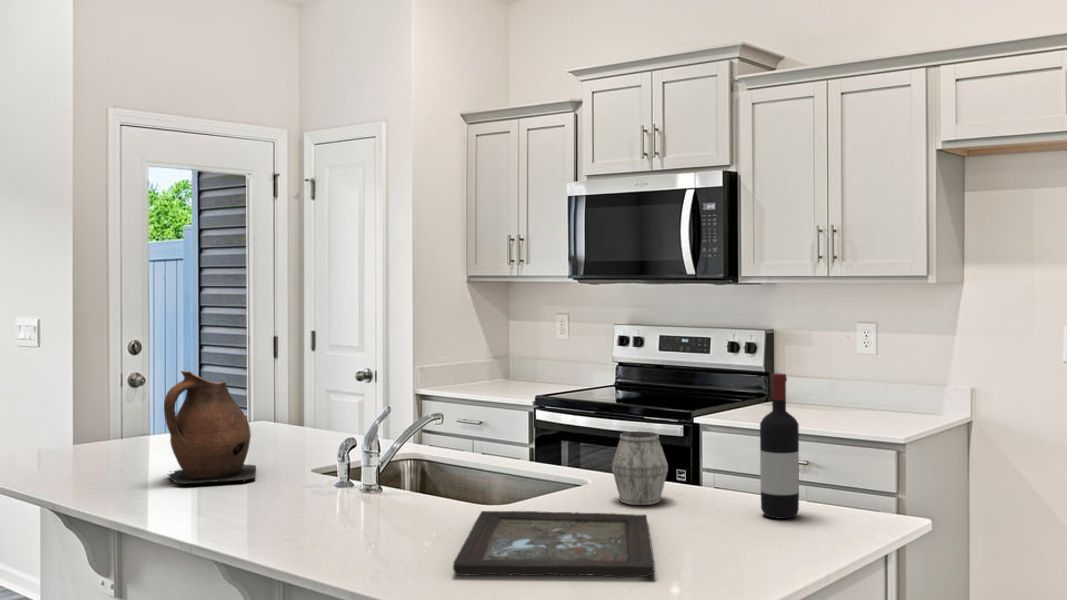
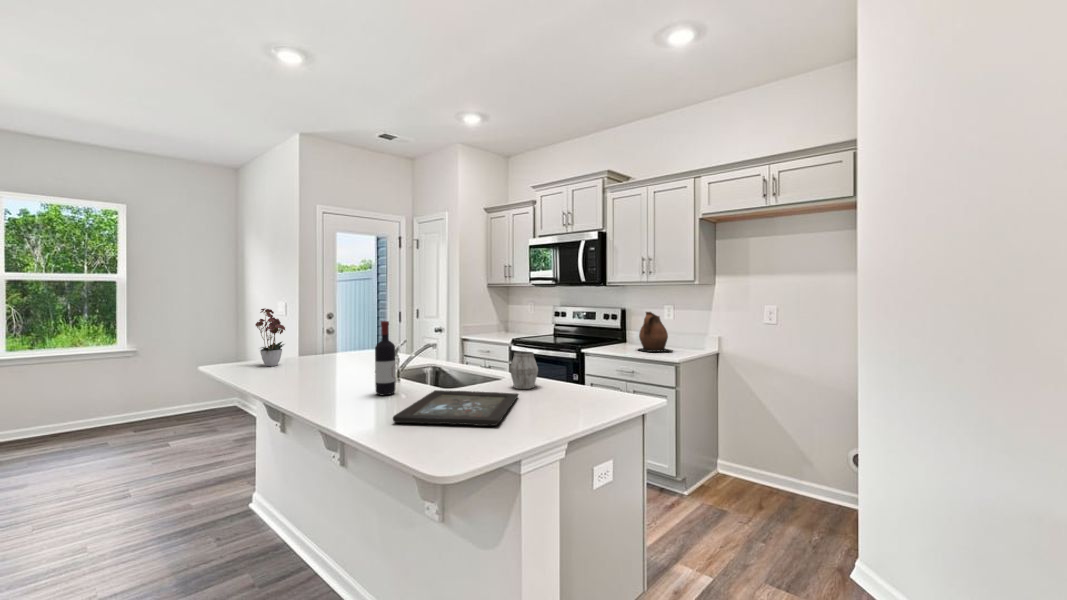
flower arrangement: none [42,338,119,464] -> present [255,308,285,366]
ceramic pitcher: present [164,371,256,483] -> present [639,312,672,352]
wine bottle: present [760,373,799,519] -> present [375,321,396,395]

